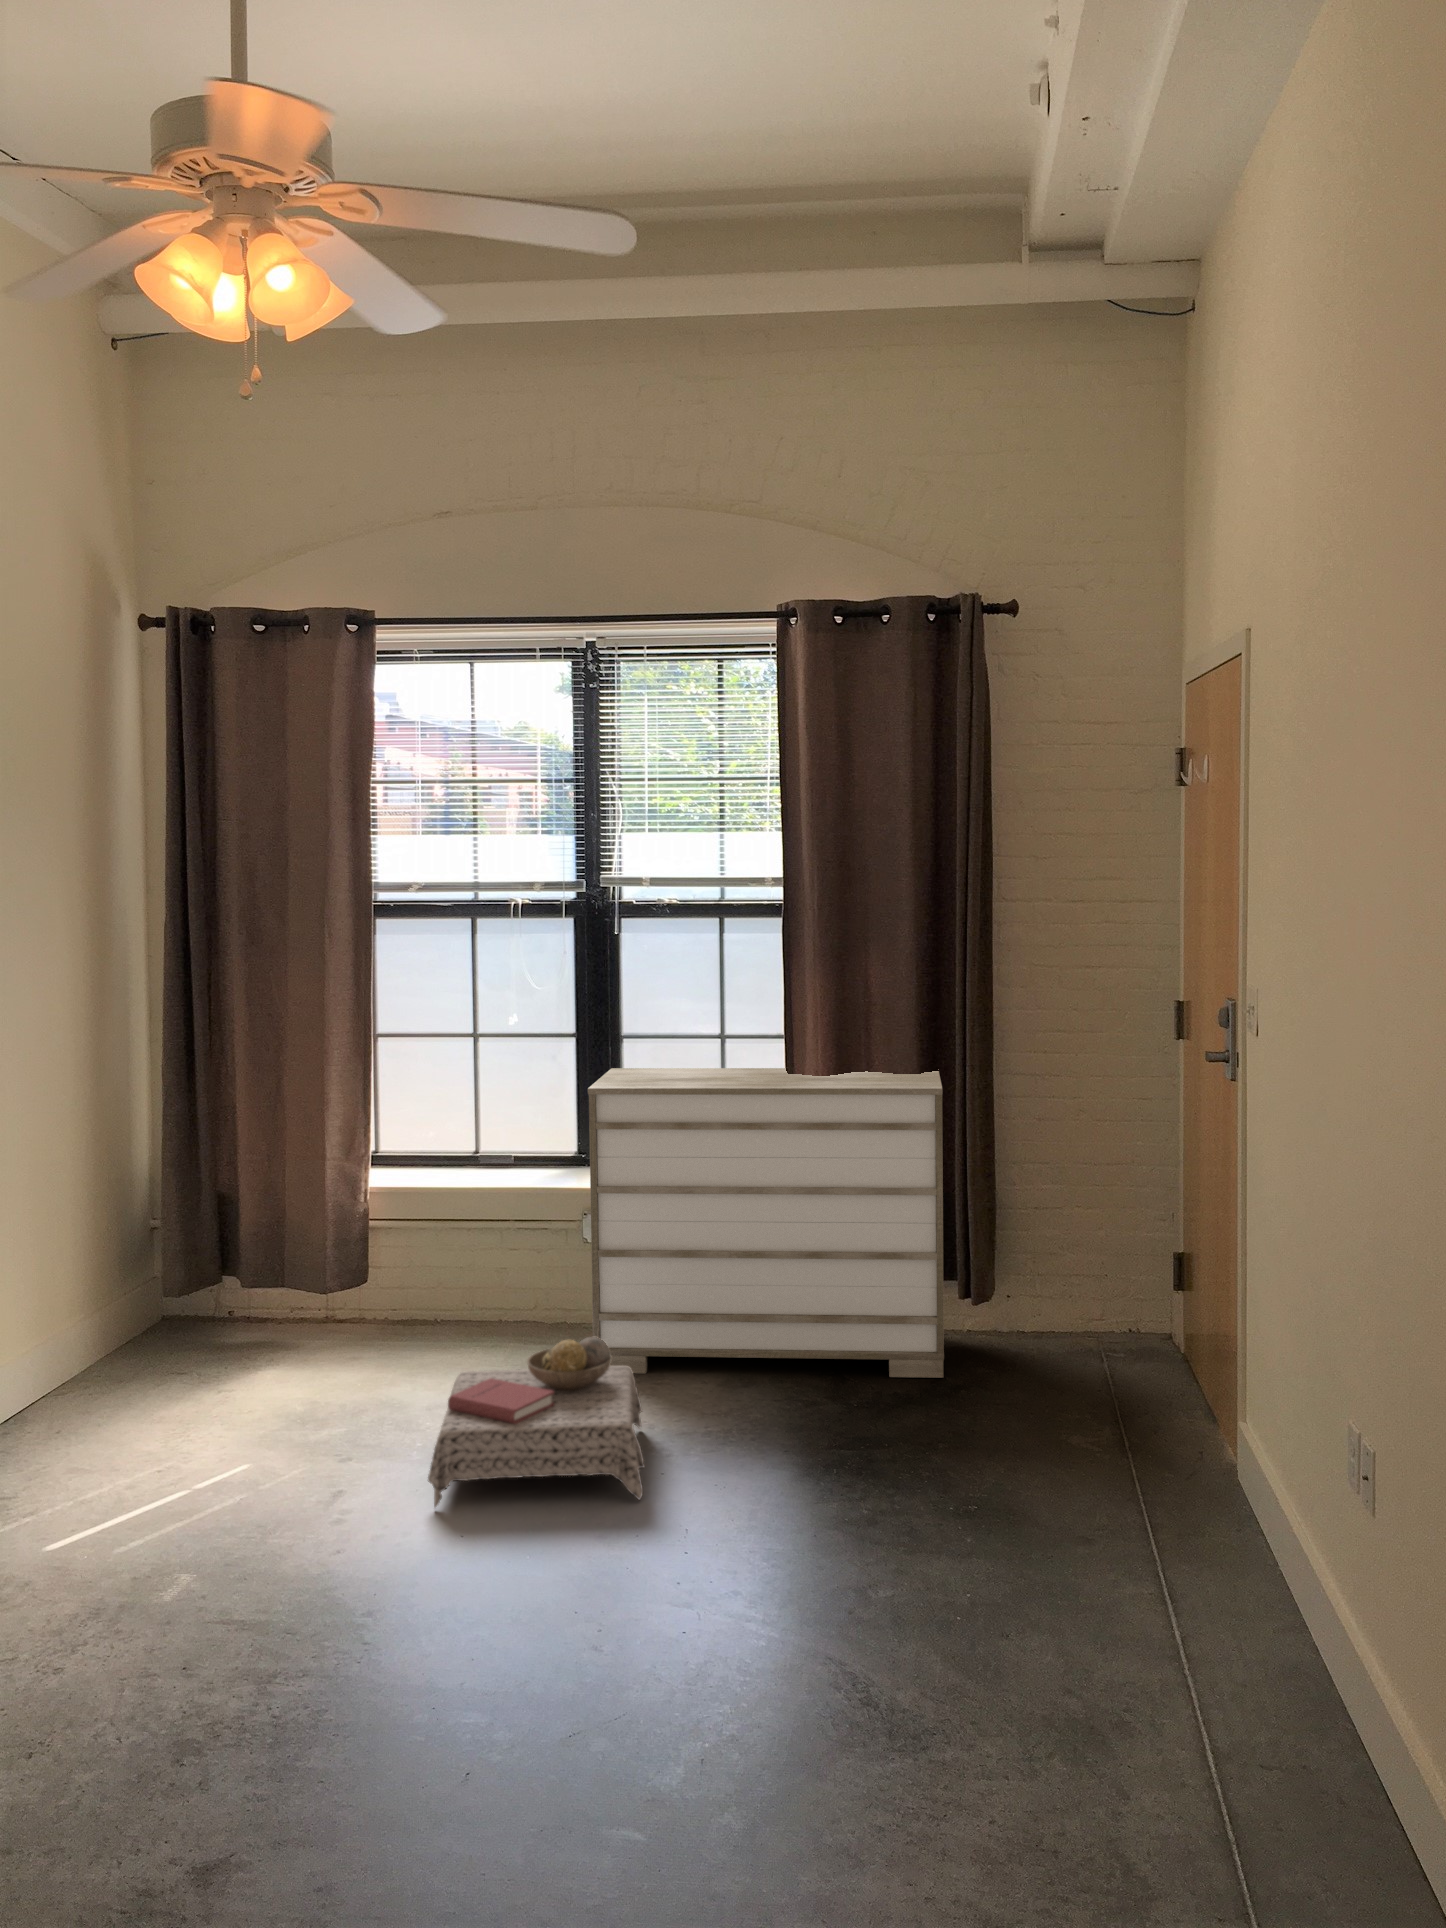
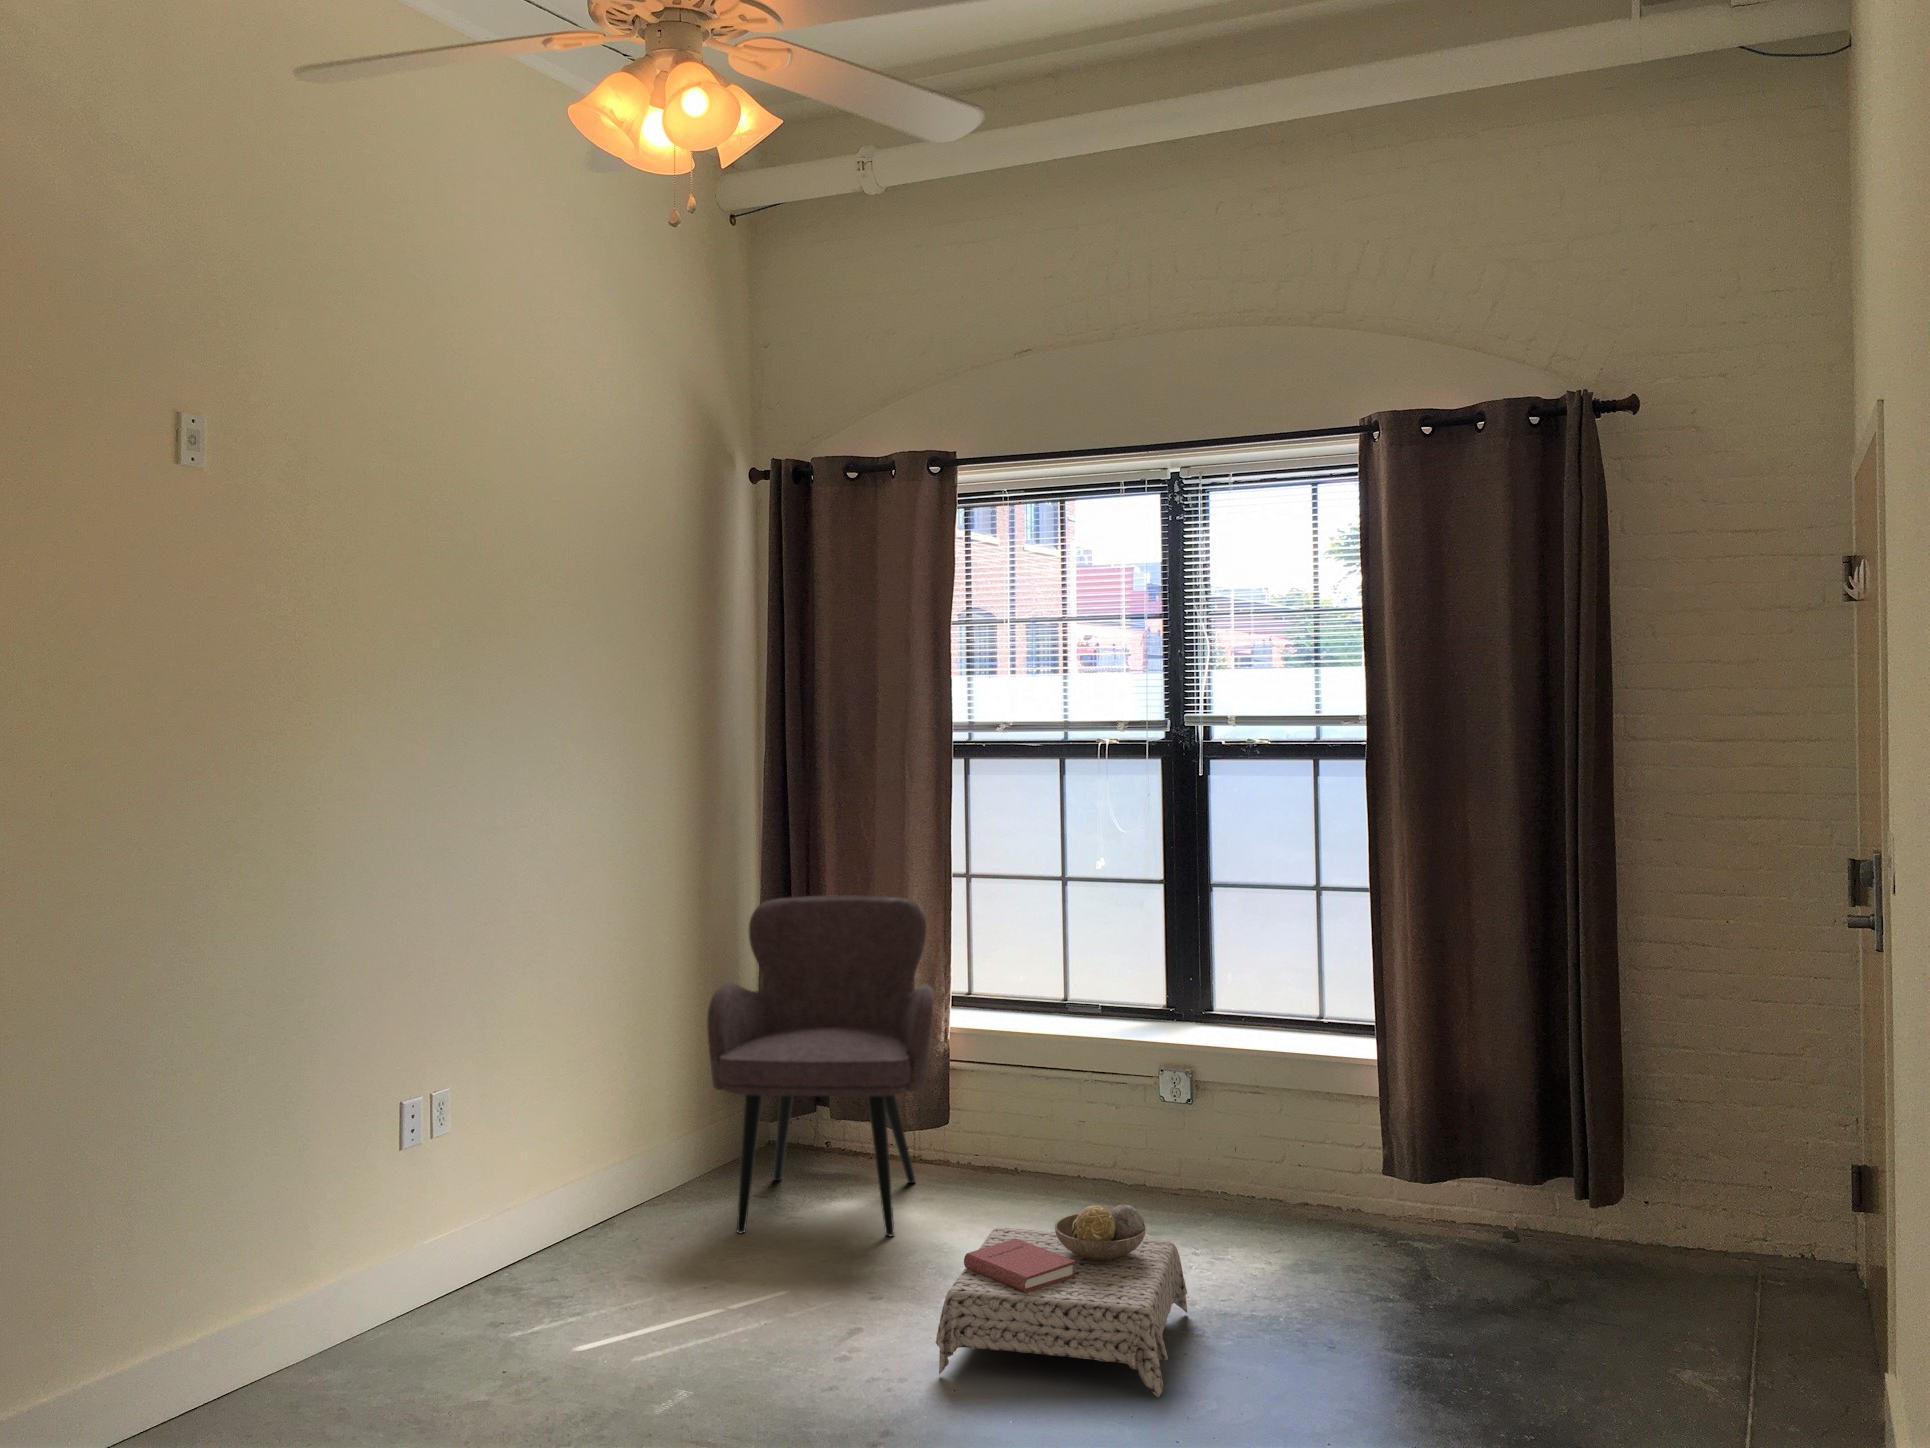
armchair: none [130,1061,370,1409] -> present [707,896,934,1236]
dresser: present [588,1068,944,1378] -> none [1150,916,1569,1296]

